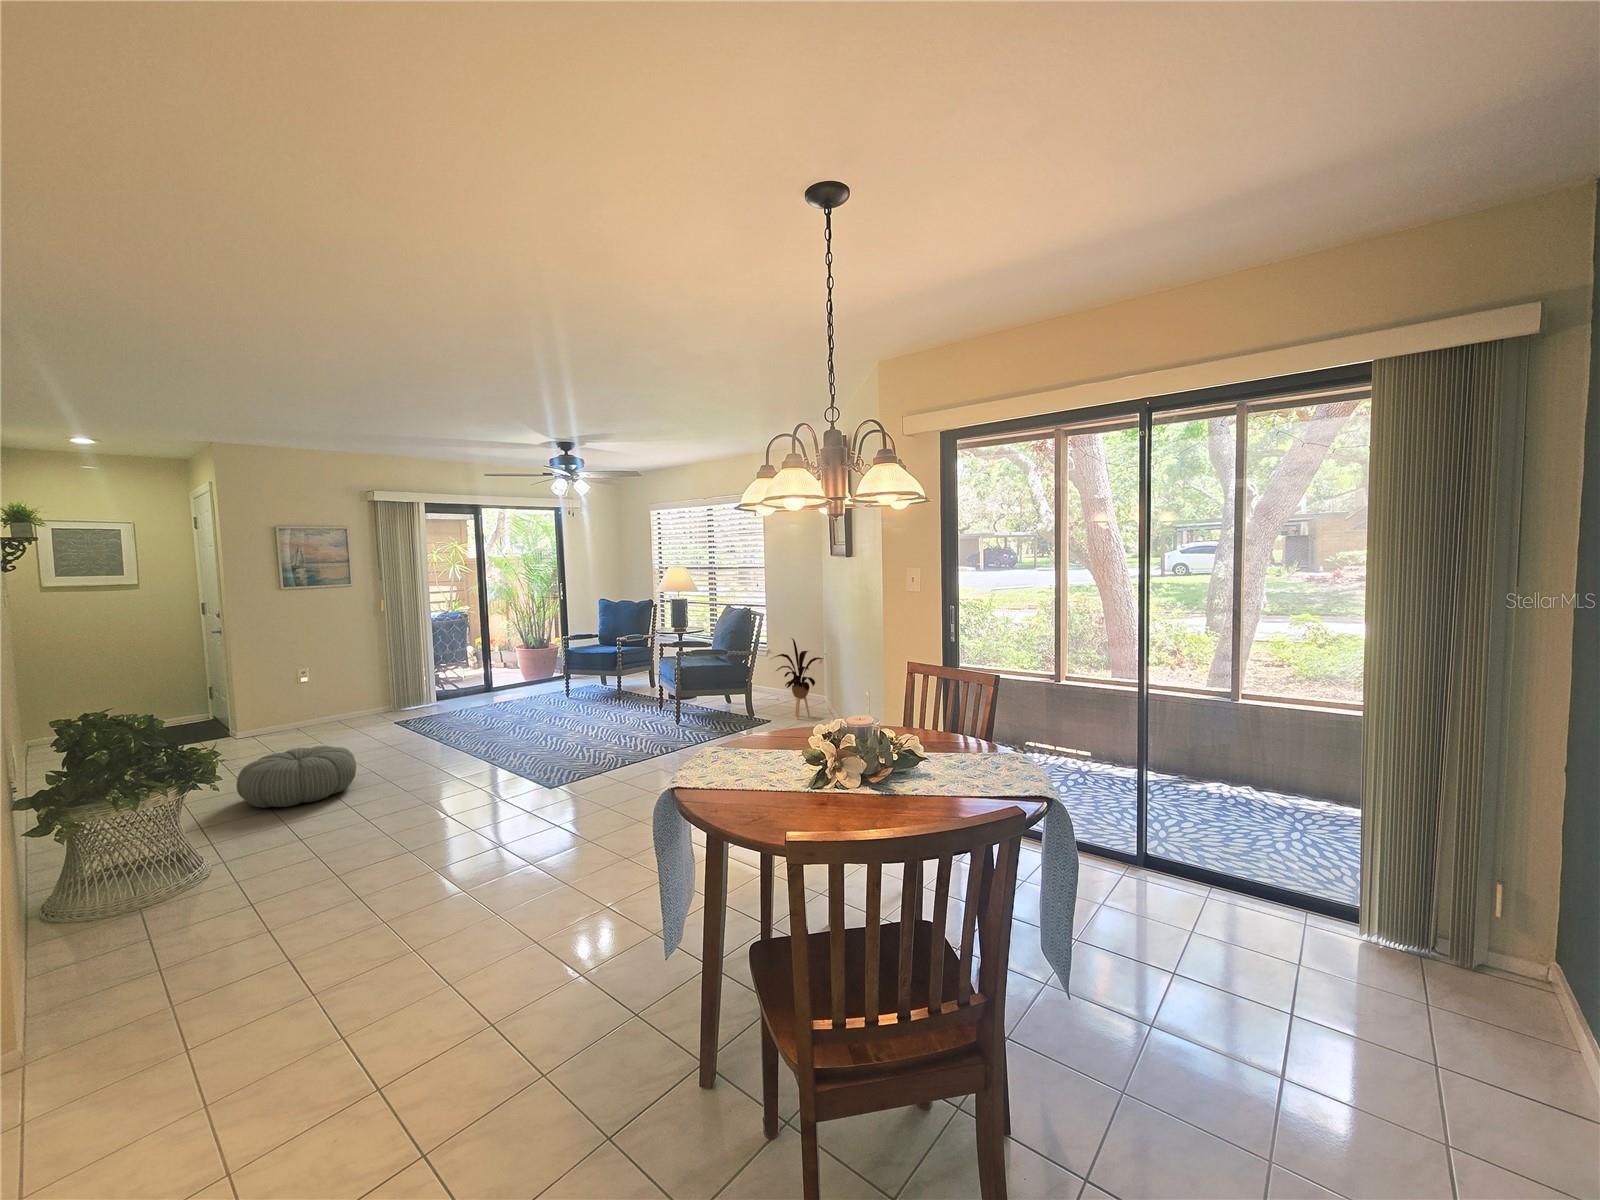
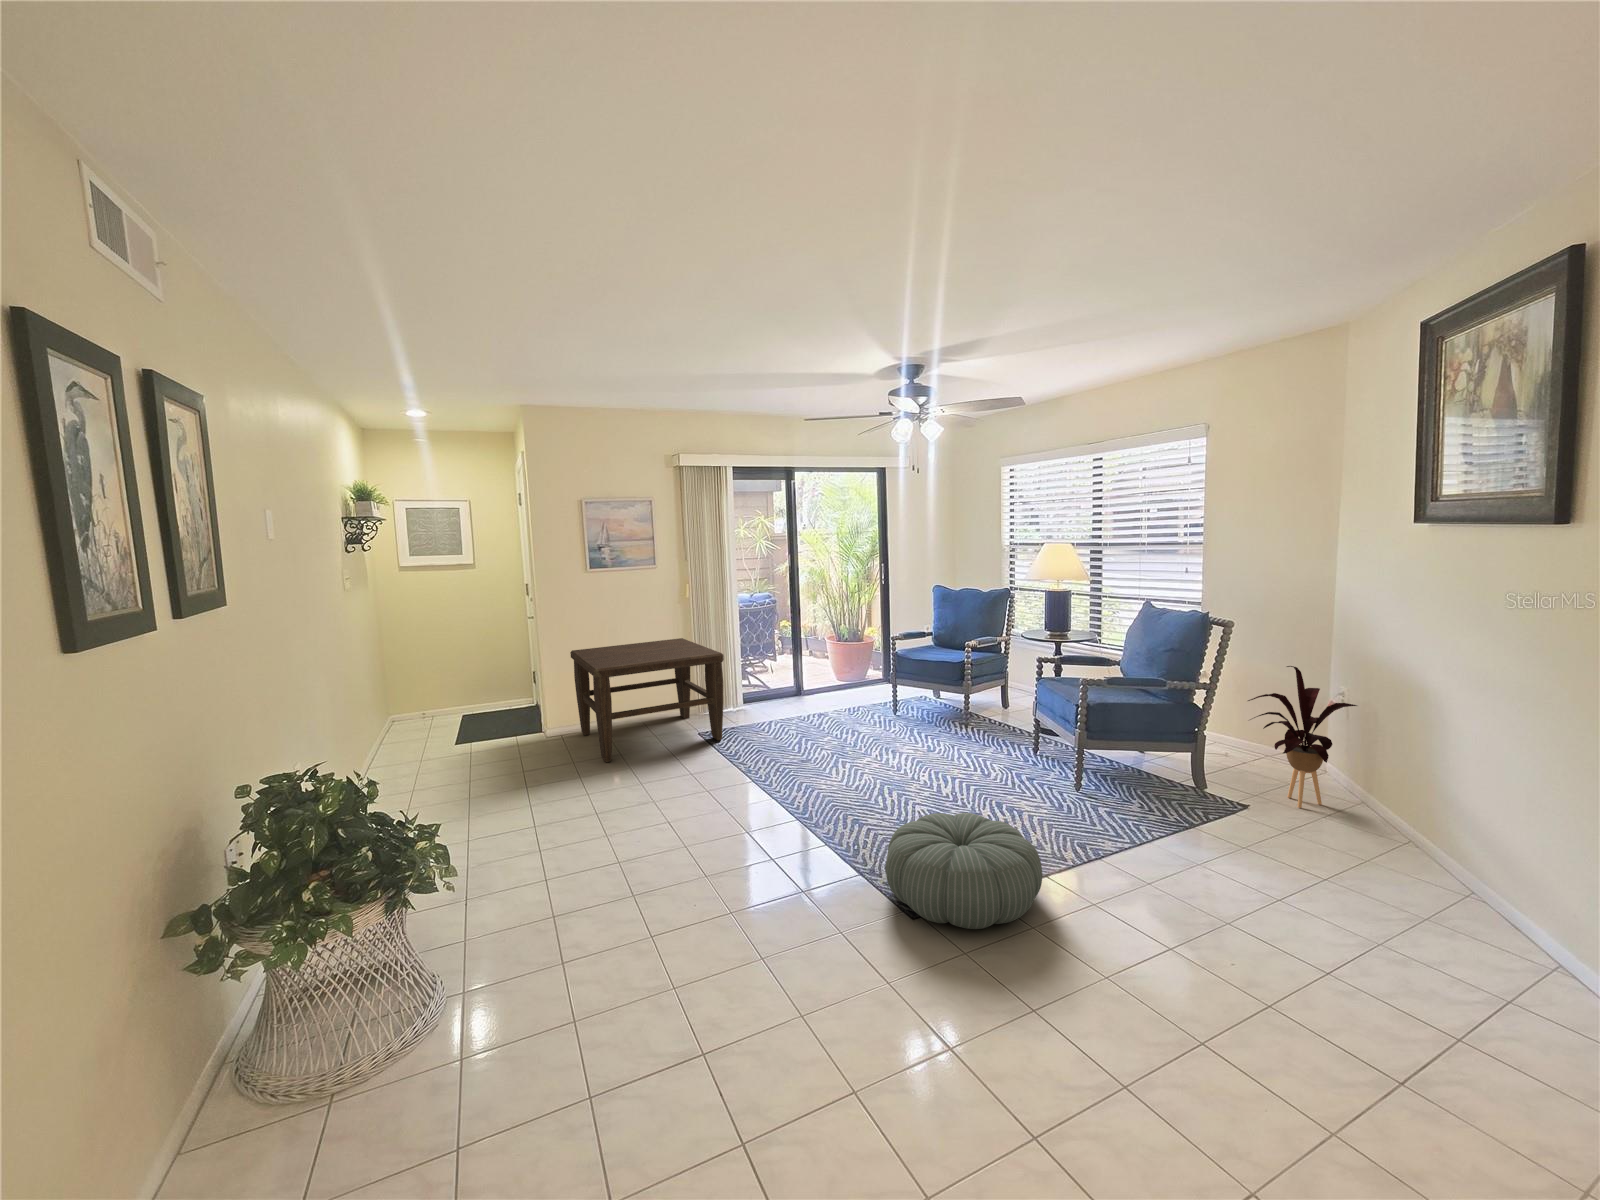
coffee table: none [263,646,418,747] -> present [570,638,724,762]
pouf: present [237,746,356,808] -> present [886,813,1042,929]

